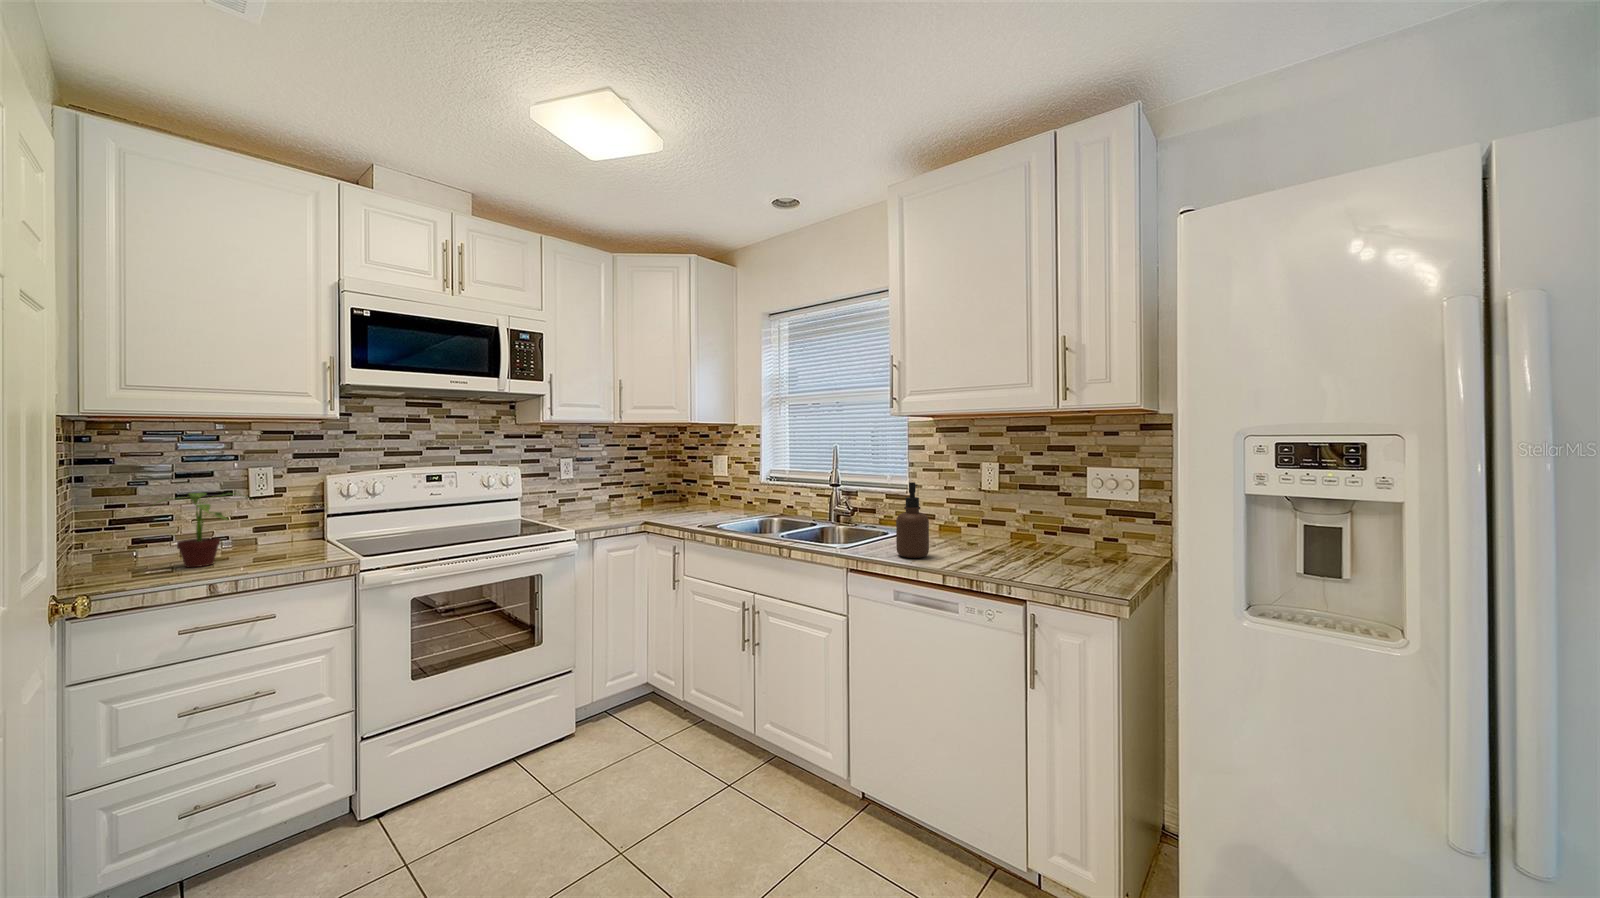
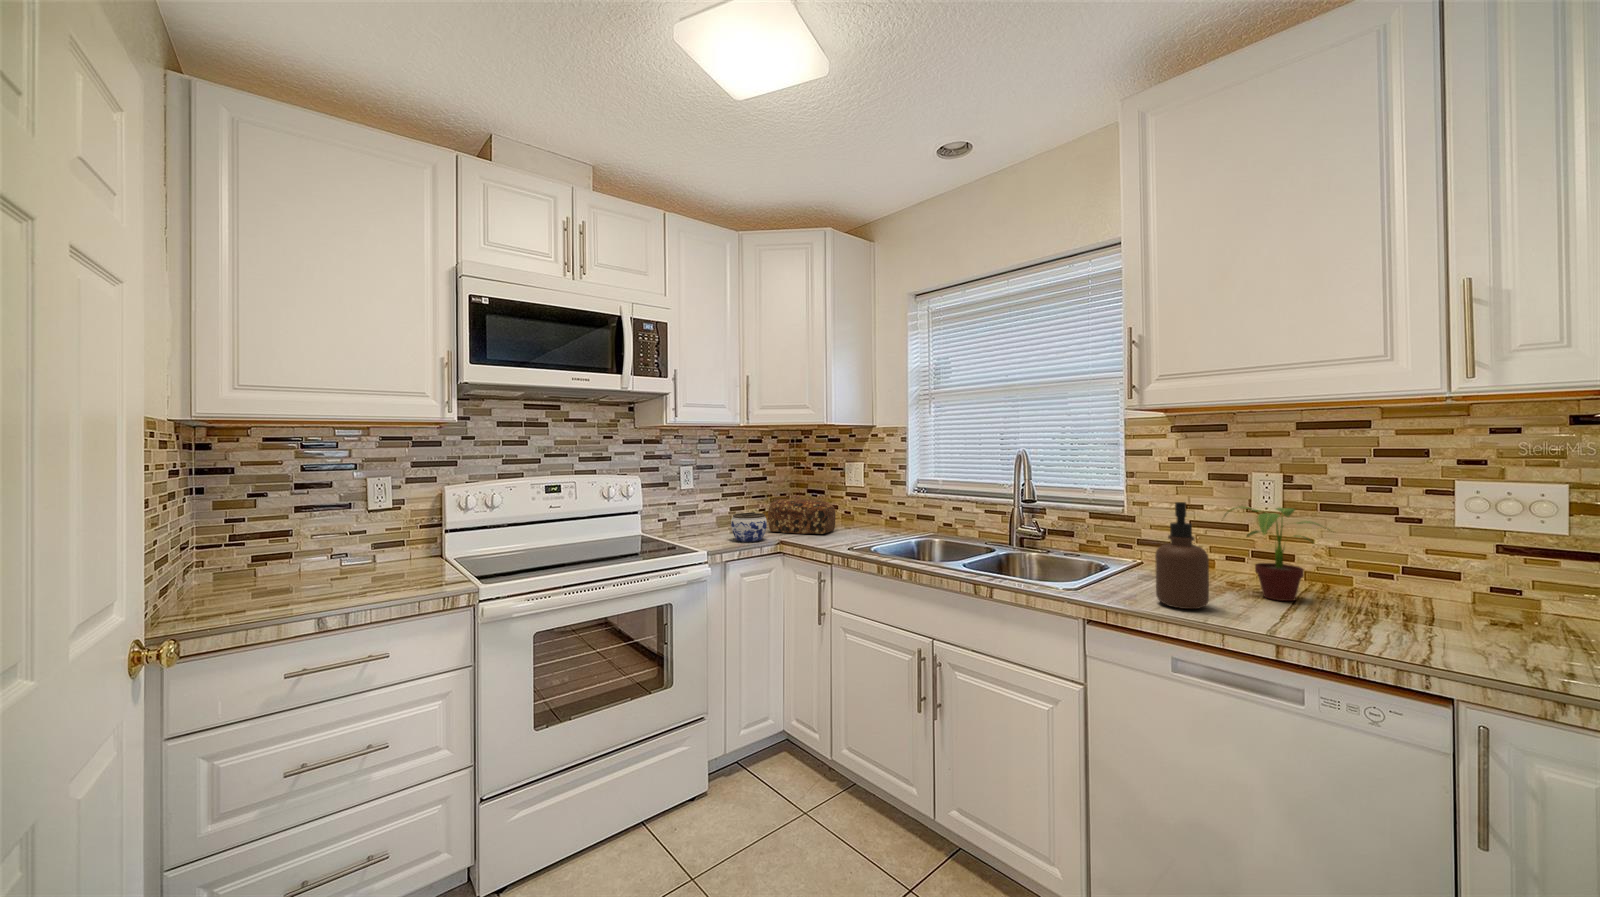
bread loaf: none [637,486,697,515] -> present [768,499,835,534]
potted plant: present [162,493,255,567] -> present [1224,506,1329,601]
jar: none [601,497,633,522] -> present [731,512,767,542]

